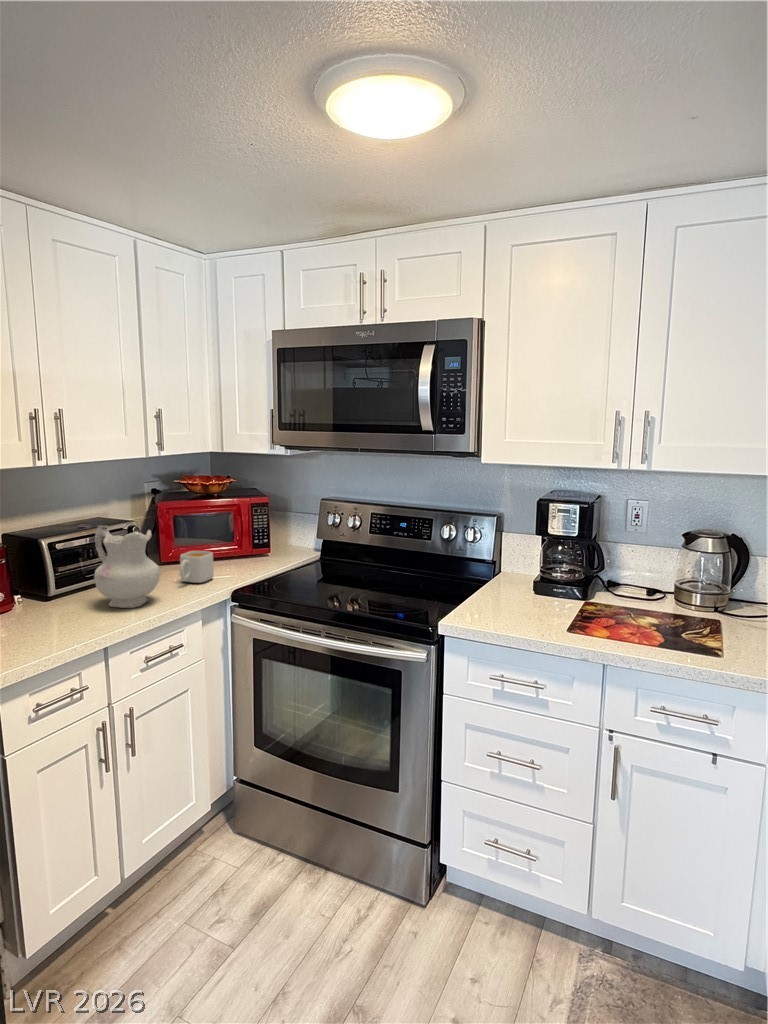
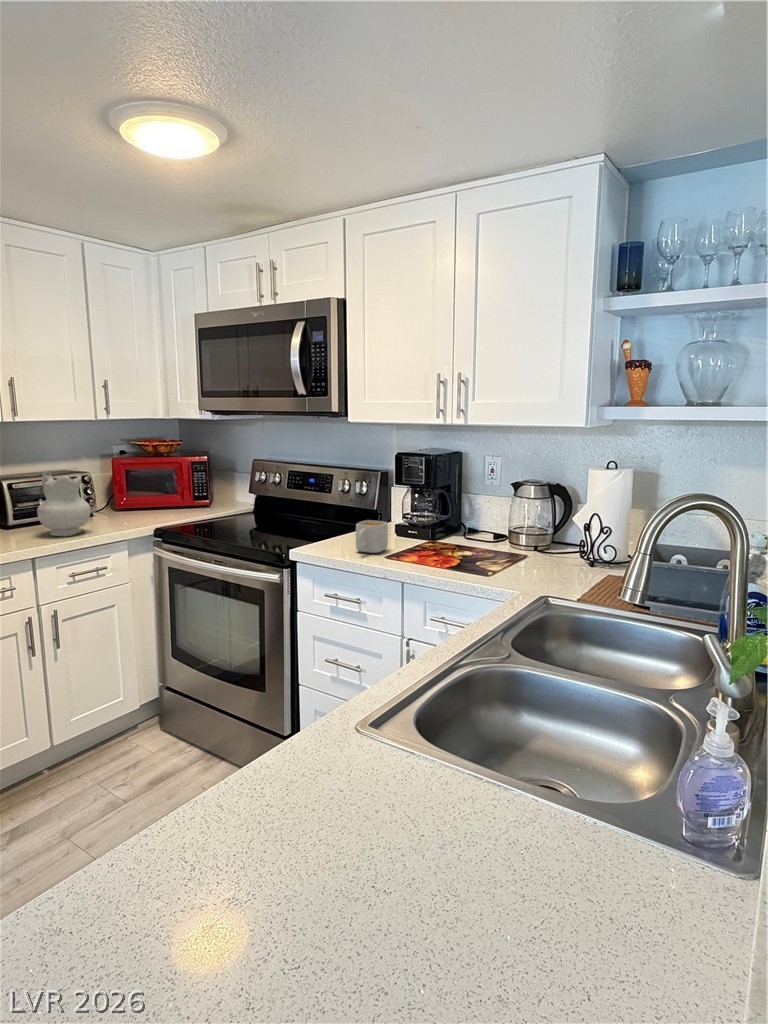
mug: present [180,551,214,583] -> present [356,520,388,553]

